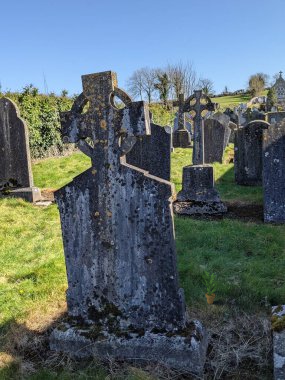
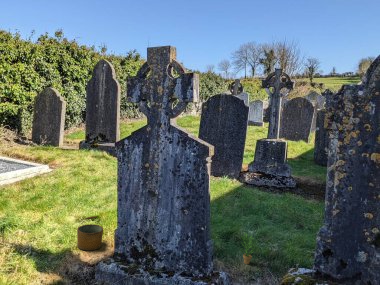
bucket: none [16,276,46,317] -> present [77,216,103,250]

